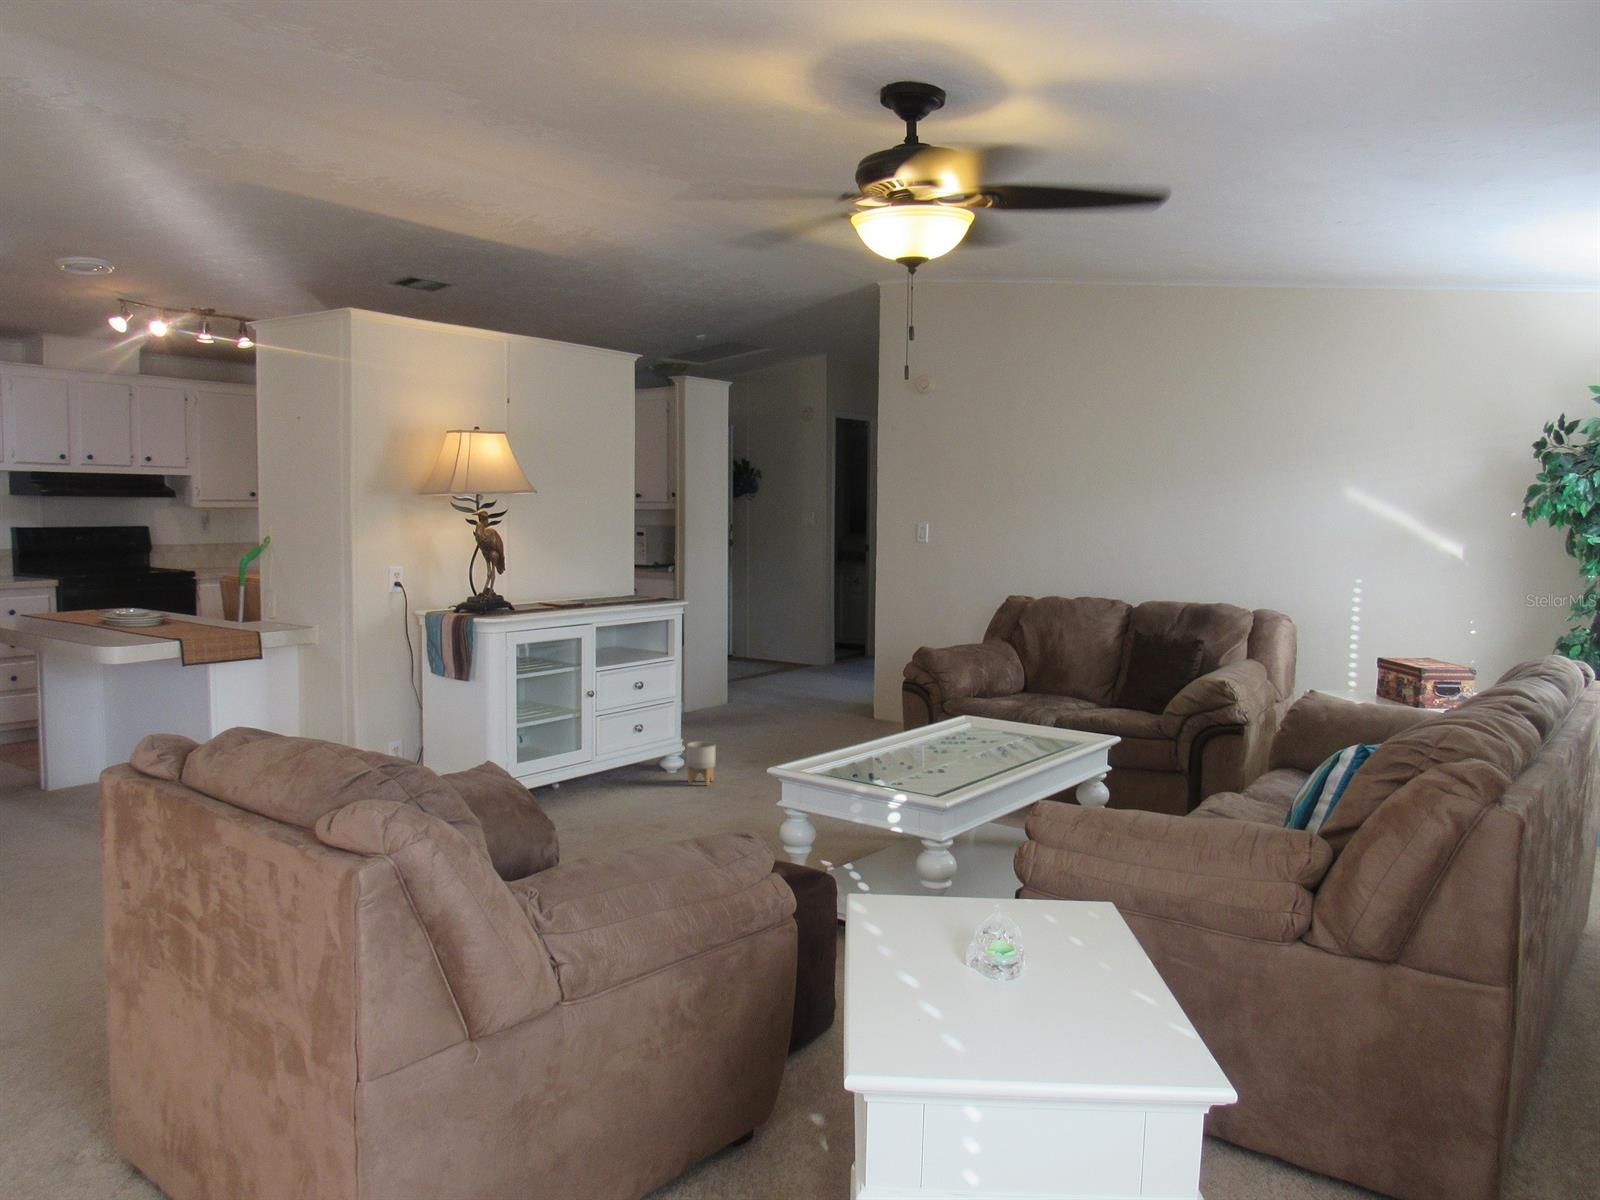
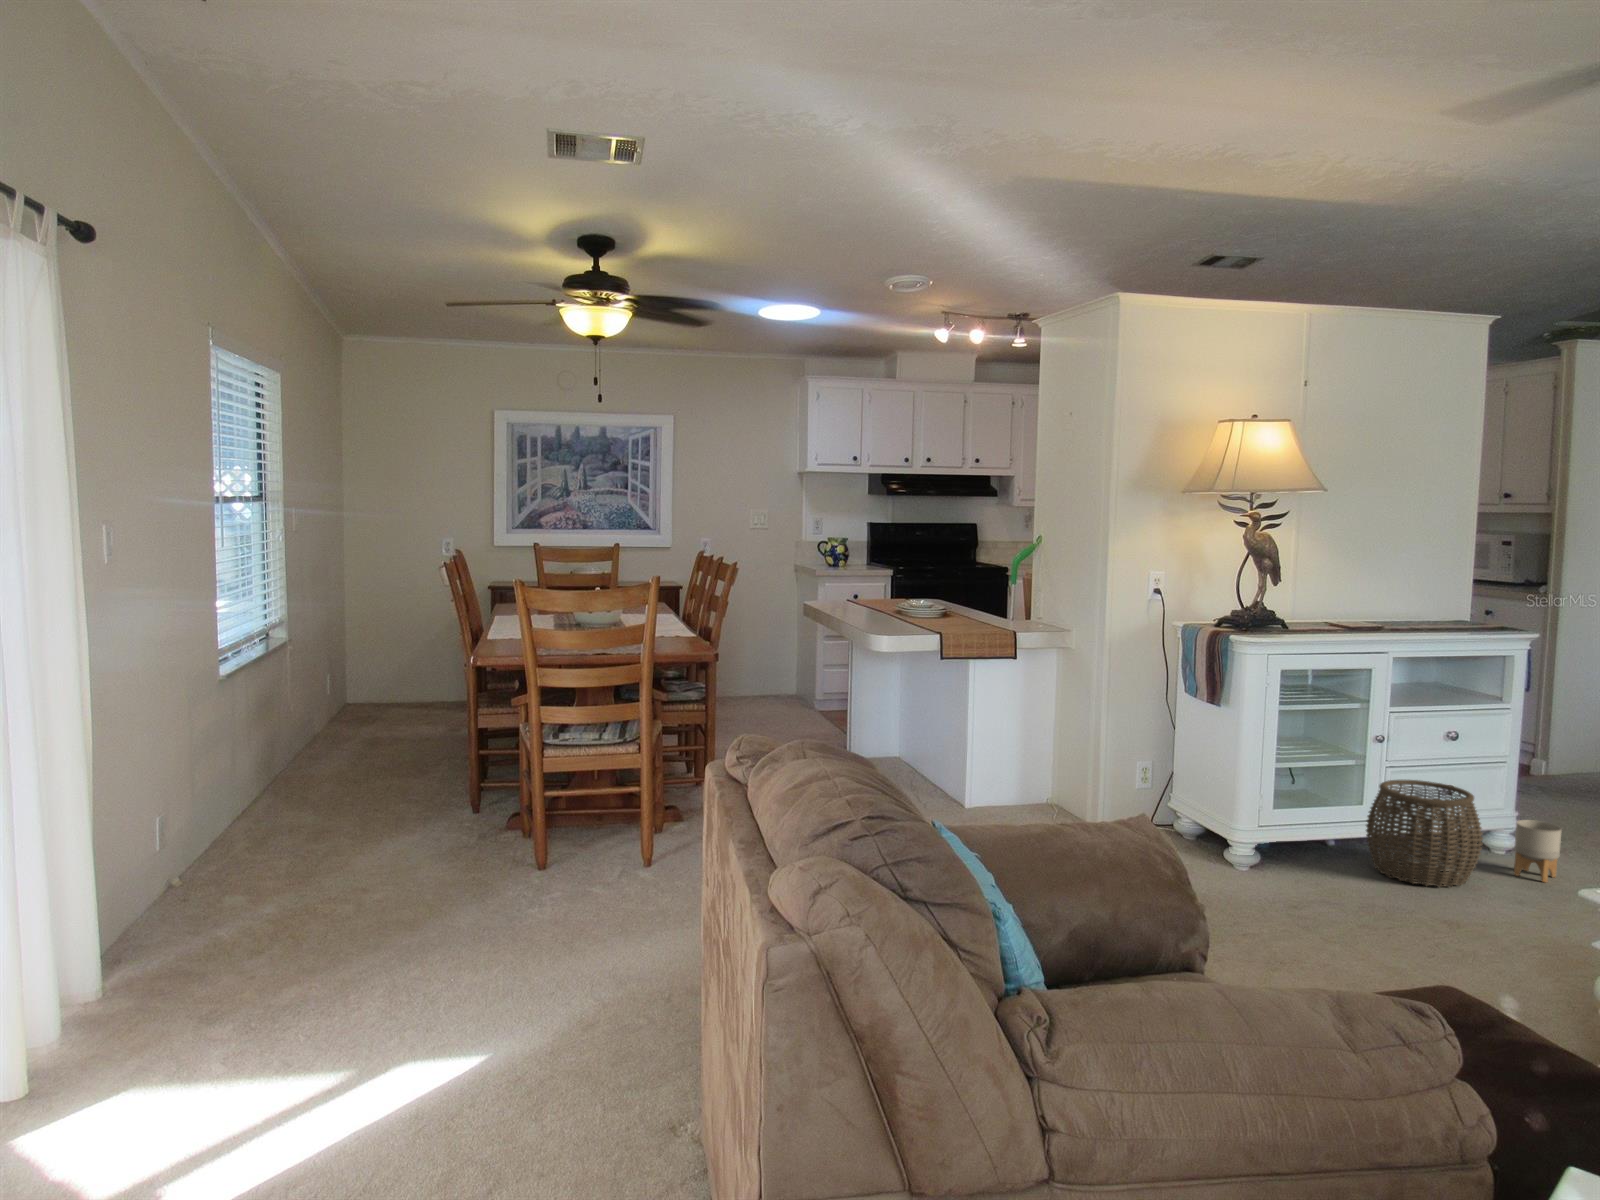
woven basket: none [587,723,669,804] -> present [1366,780,1483,887]

